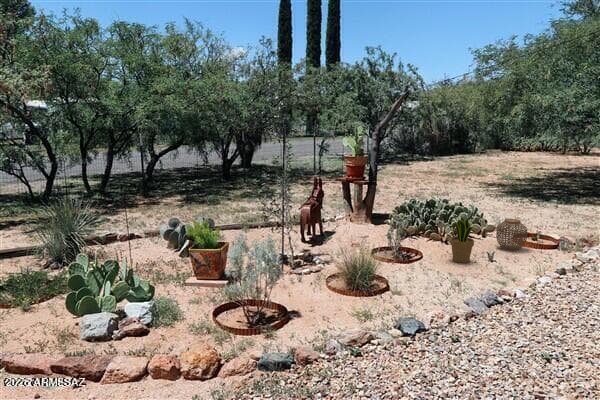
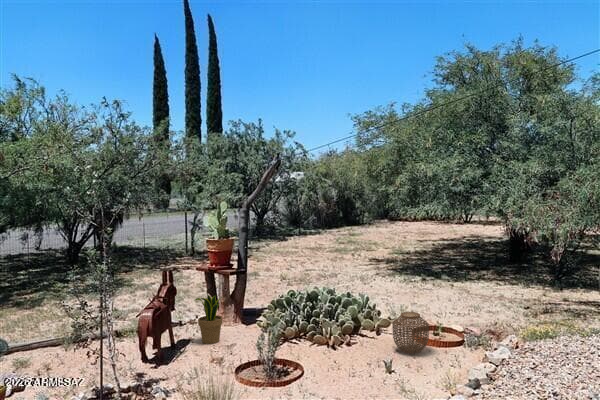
potted plant: present [450,217,475,263] -> present [195,295,223,344]

